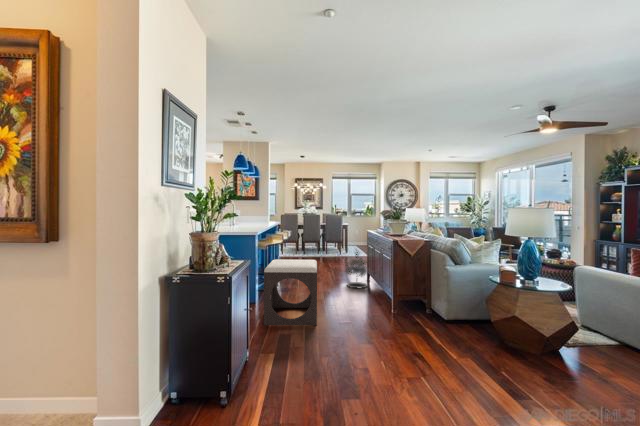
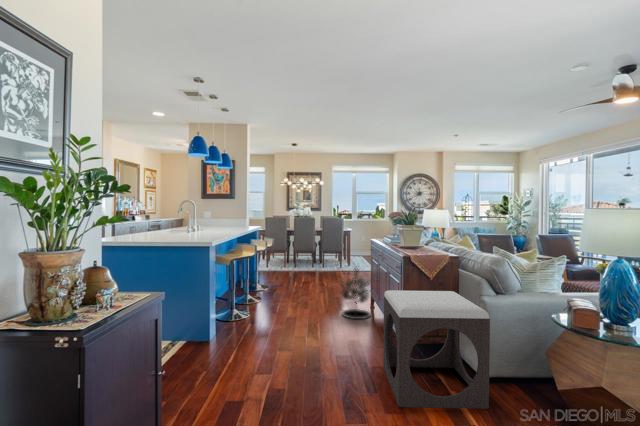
footstool: present [264,259,317,325] -> present [383,290,490,409]

